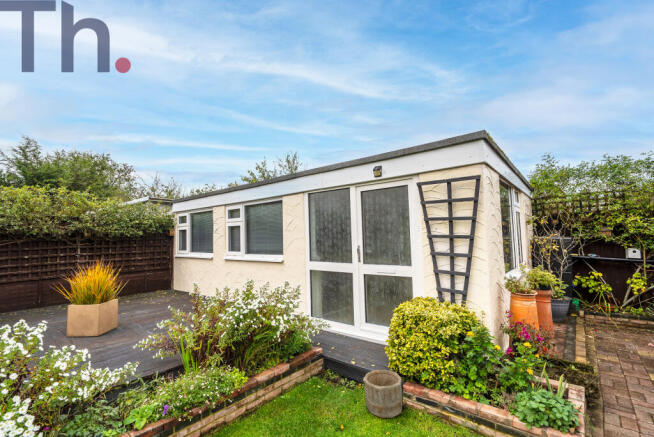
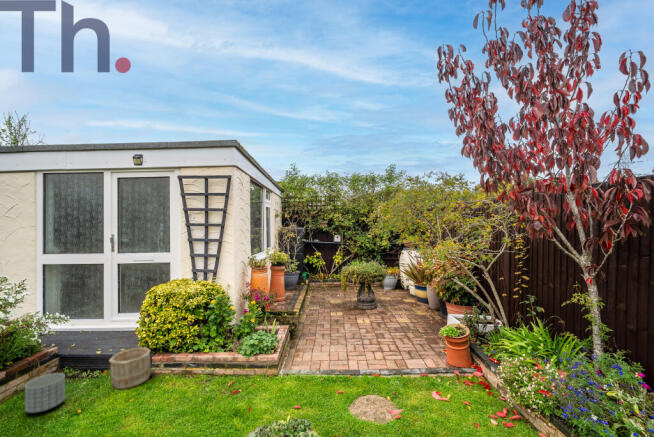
planter: none [301,378,329,417] -> present [25,373,65,413]

